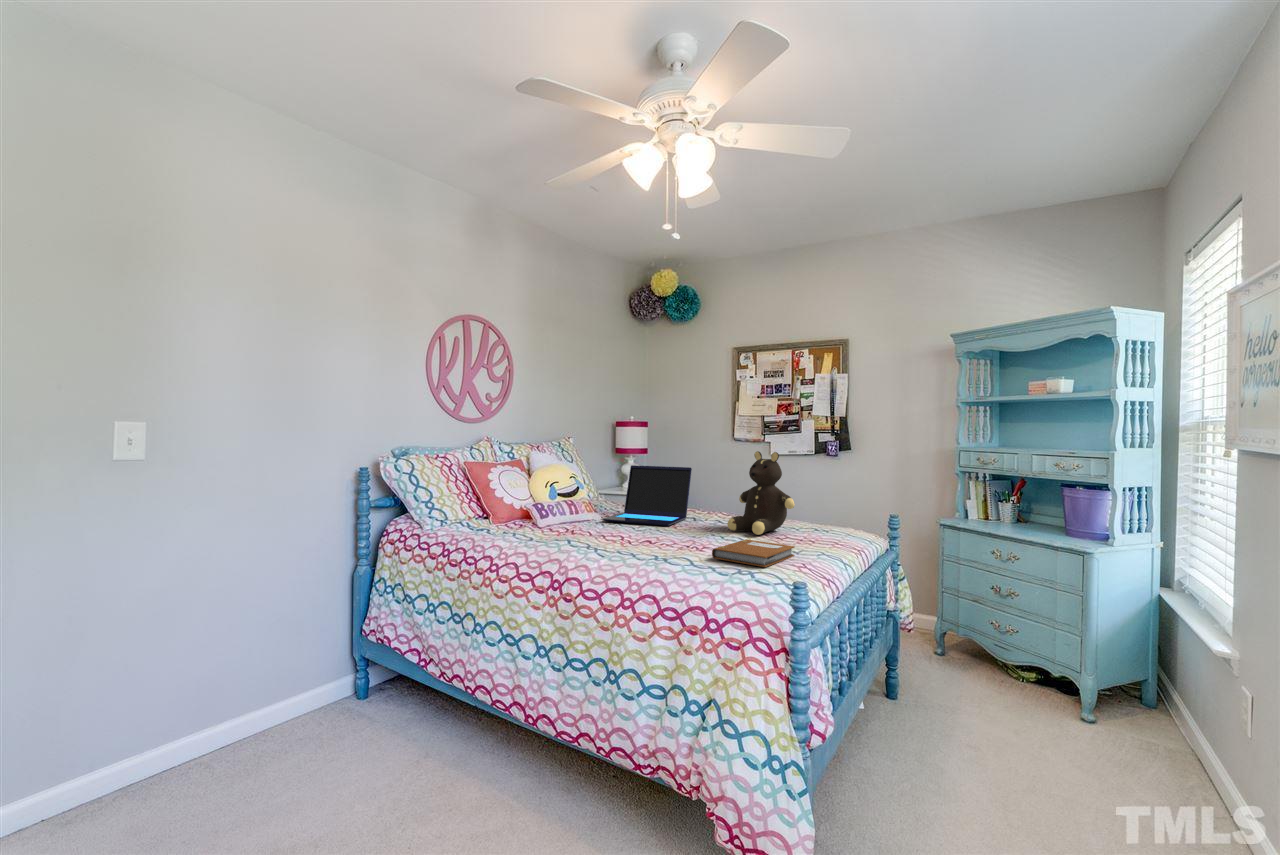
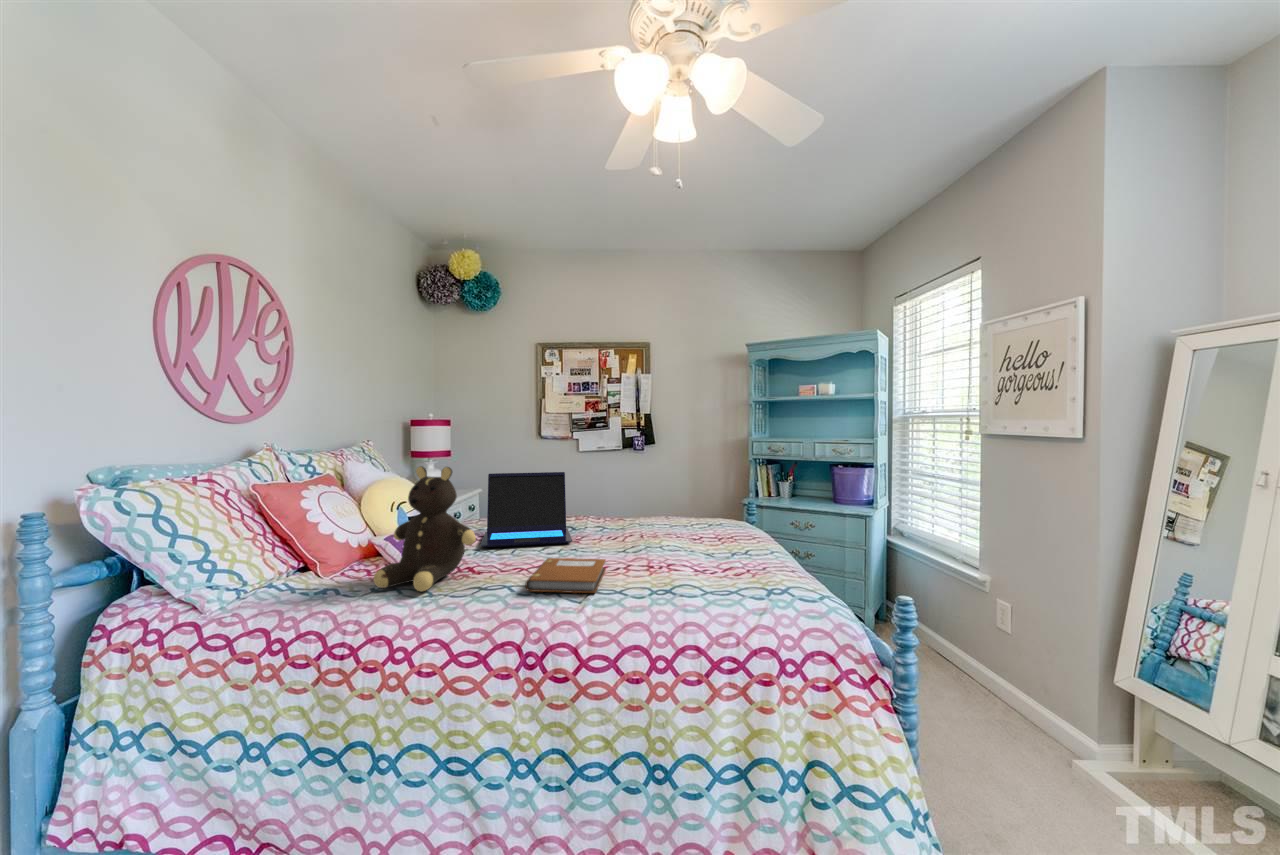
teddy bear: present [727,451,795,535] -> present [374,466,476,592]
notebook: present [712,539,794,567] -> present [525,558,606,593]

